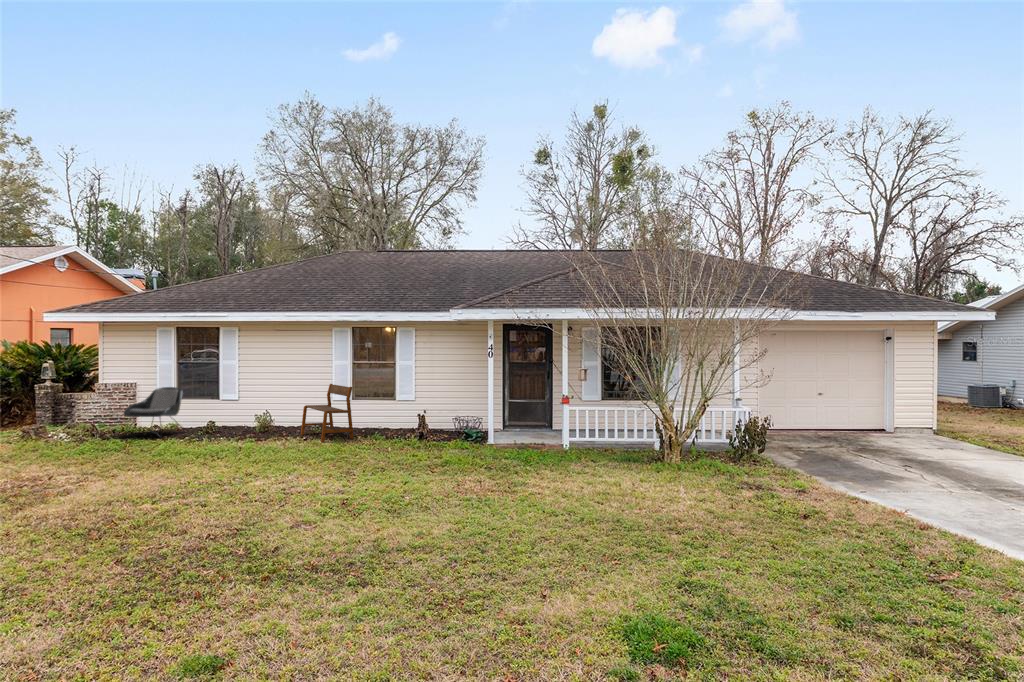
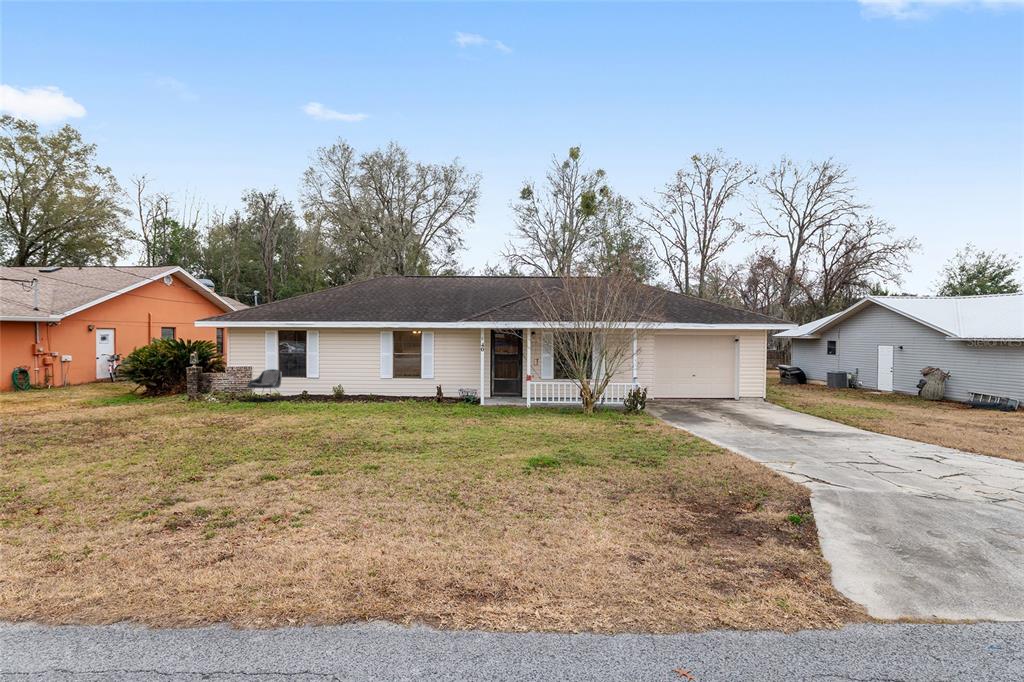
bench: present [301,384,353,442] -> none [359,368,394,404]

